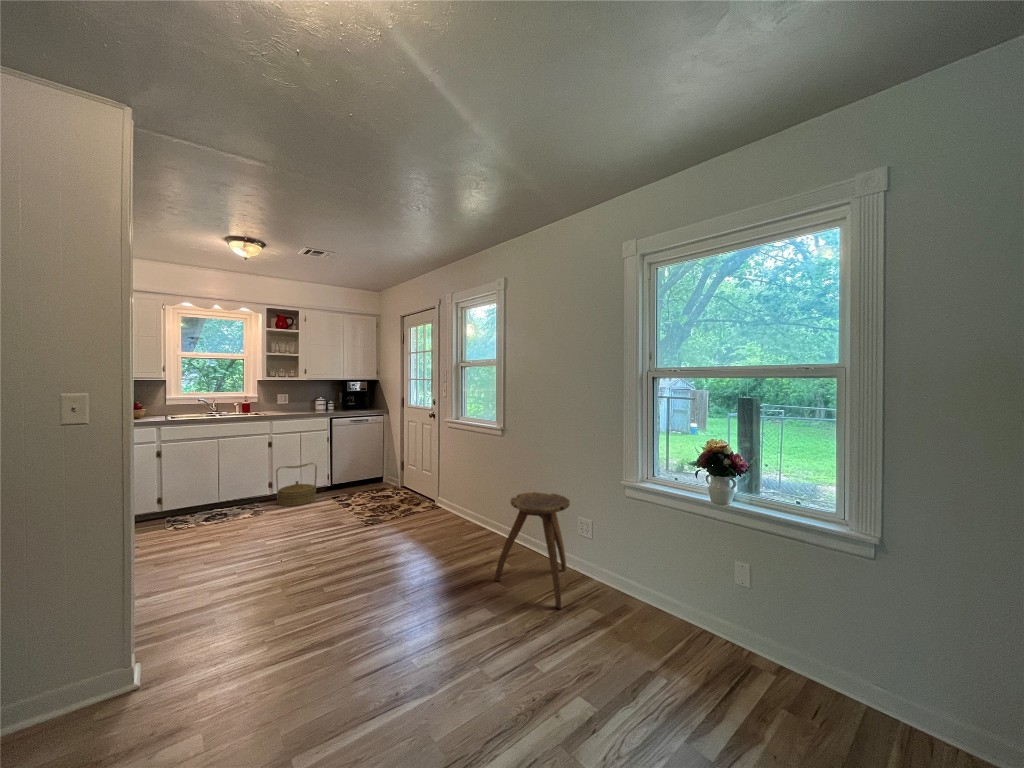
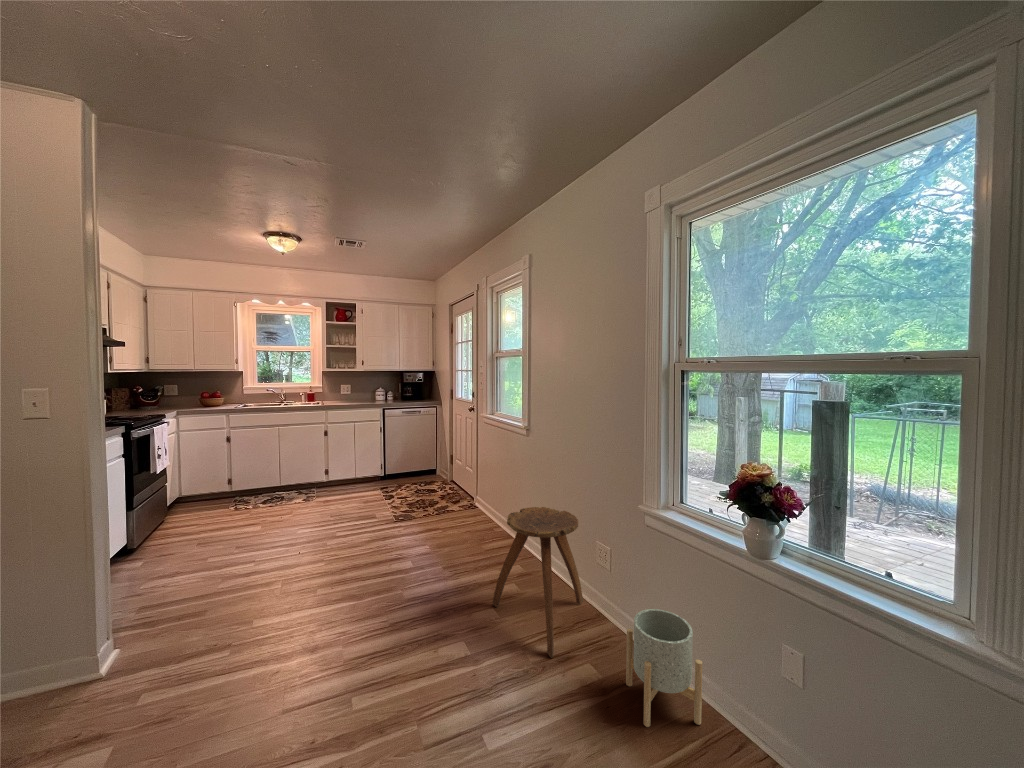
woven basket: present [276,463,317,506] -> none [329,453,367,494]
planter: none [621,557,680,640] -> present [626,609,702,727]

